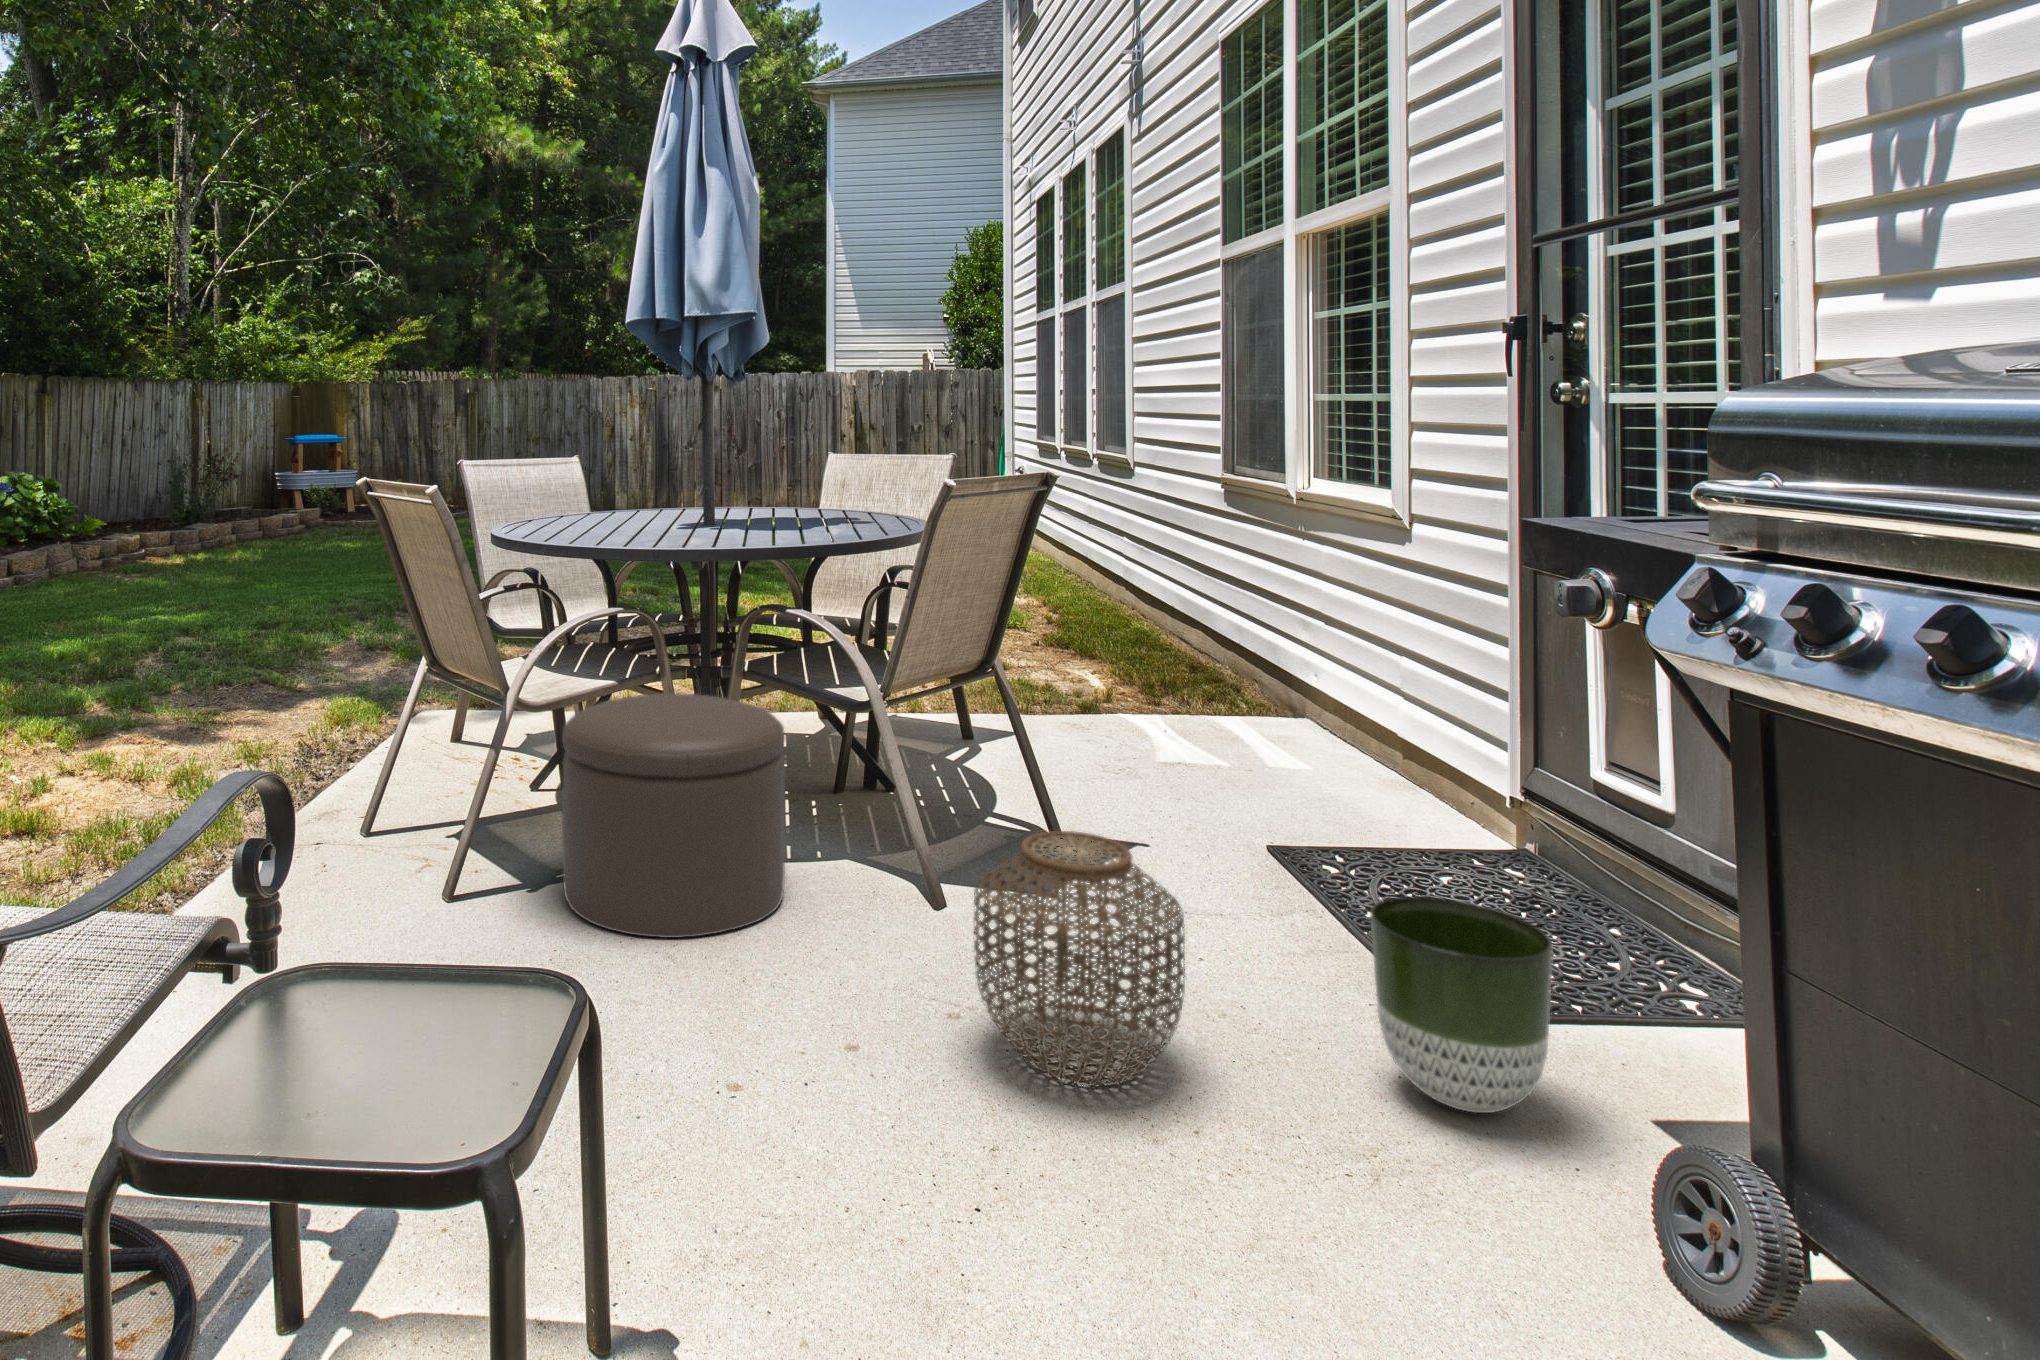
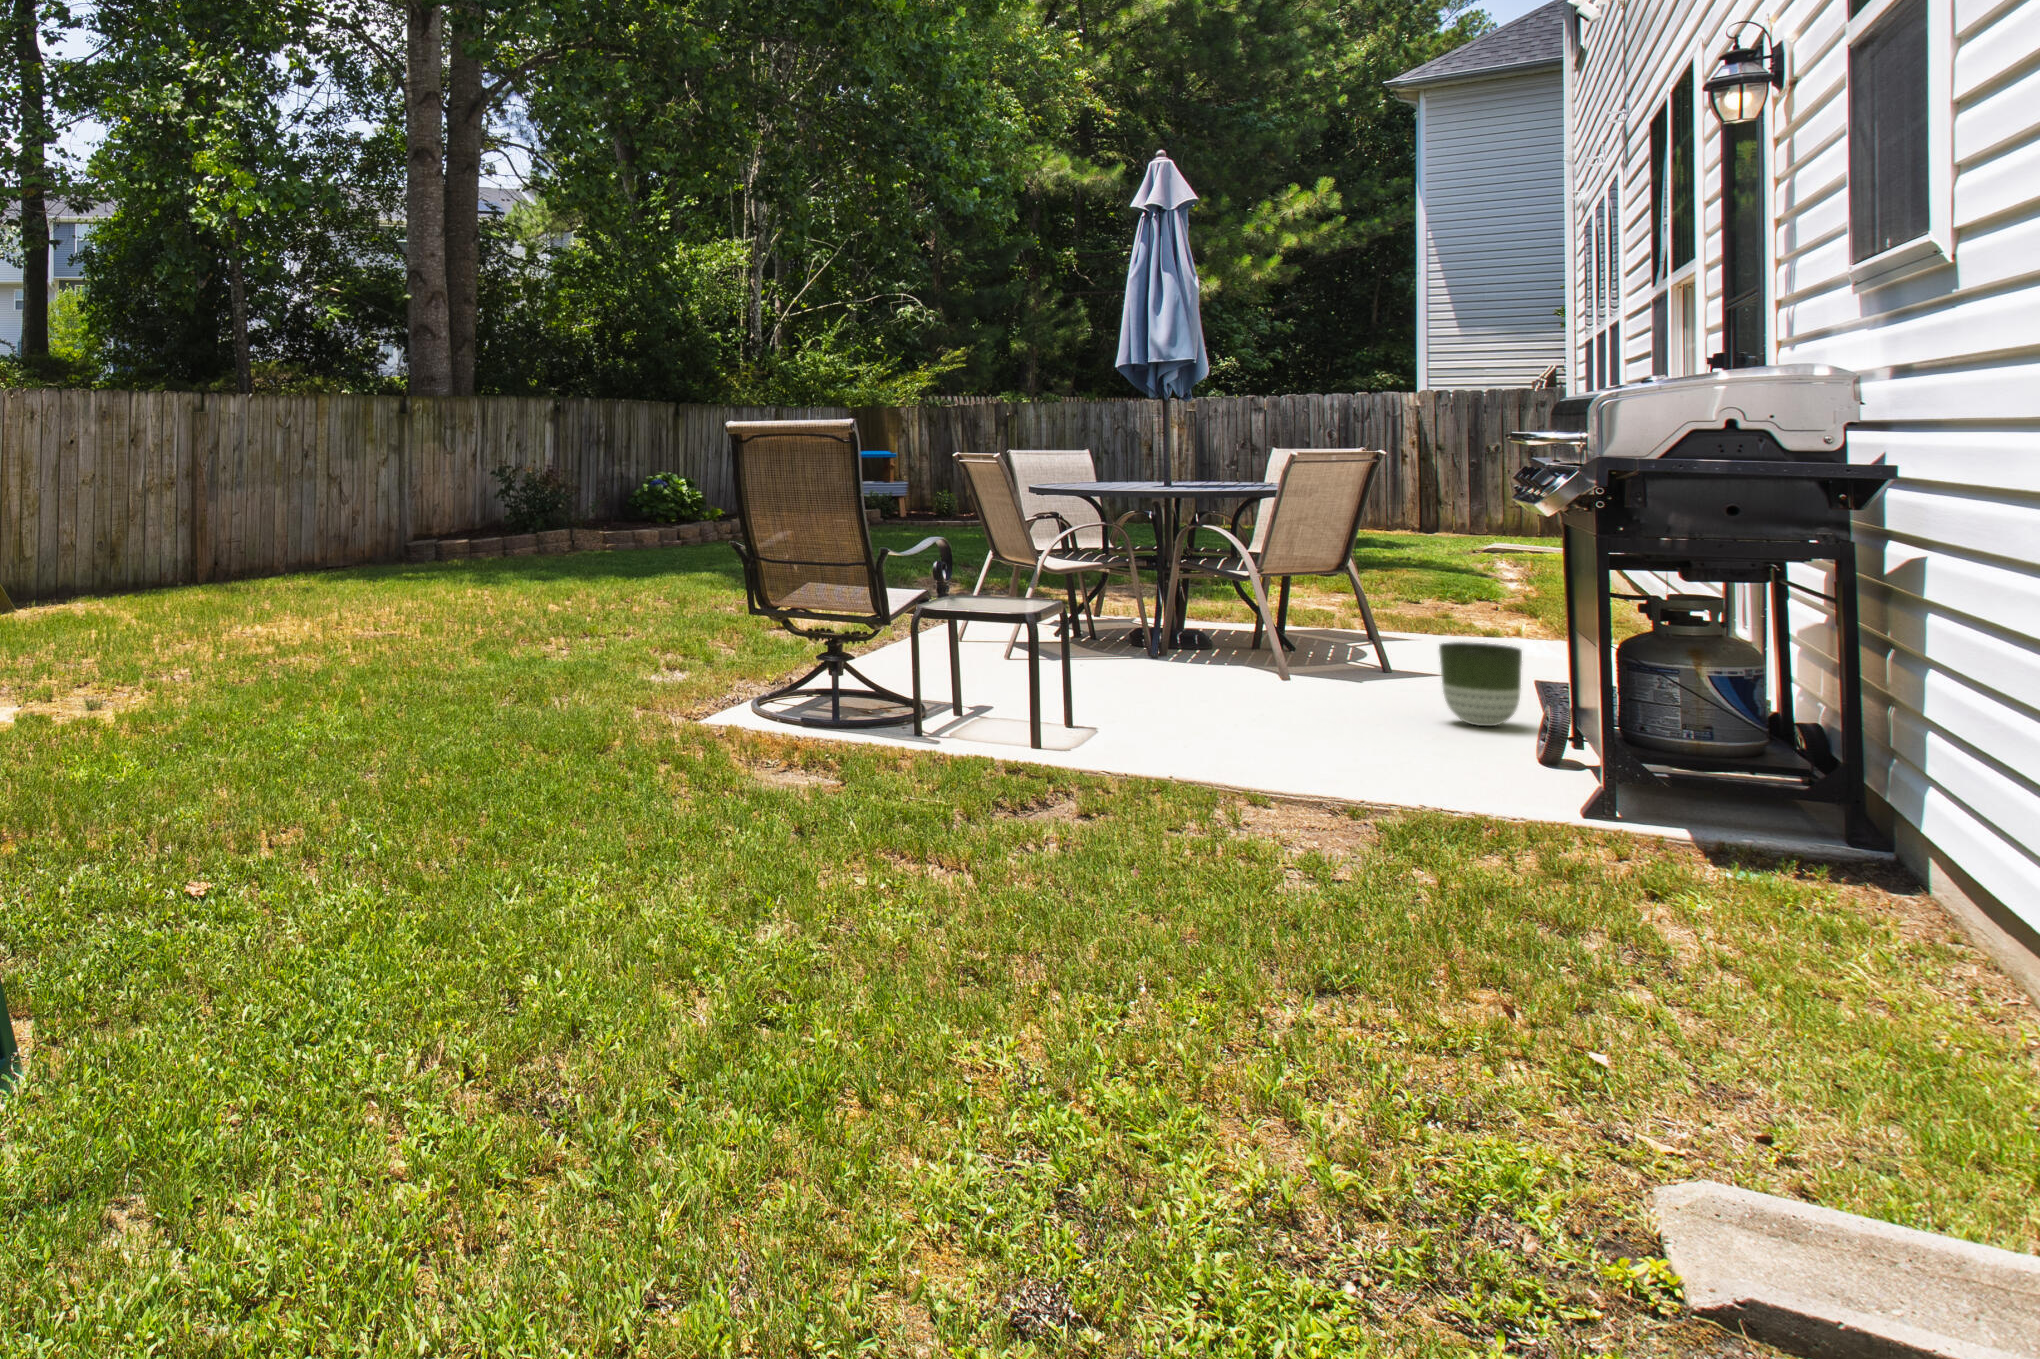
ottoman: present [562,693,785,938] -> none [1066,573,1188,677]
woven basket: present [974,831,1185,1087] -> none [1250,611,1352,712]

